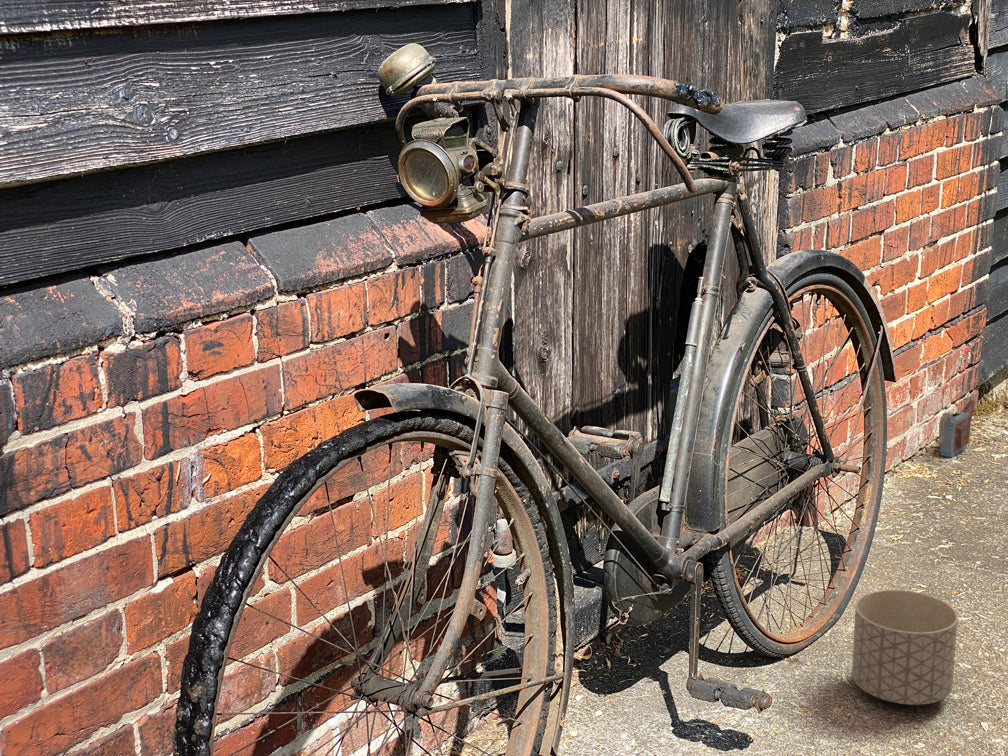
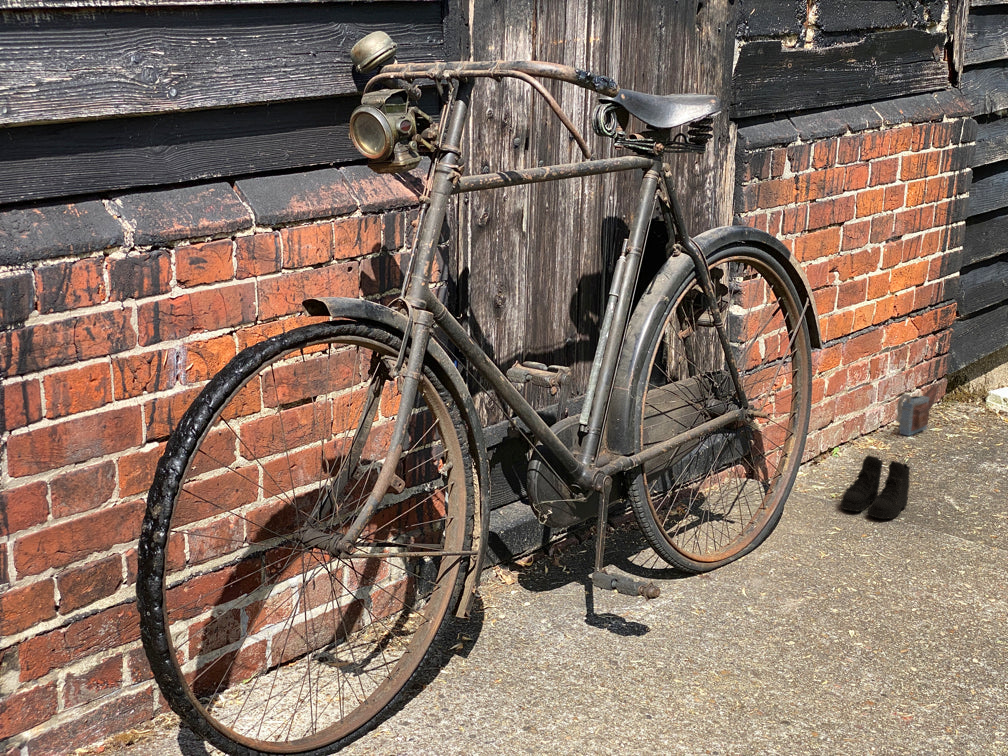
boots: none [908,491,981,564] -> present [841,455,910,519]
planter: present [852,590,958,705] -> none [753,524,843,620]

